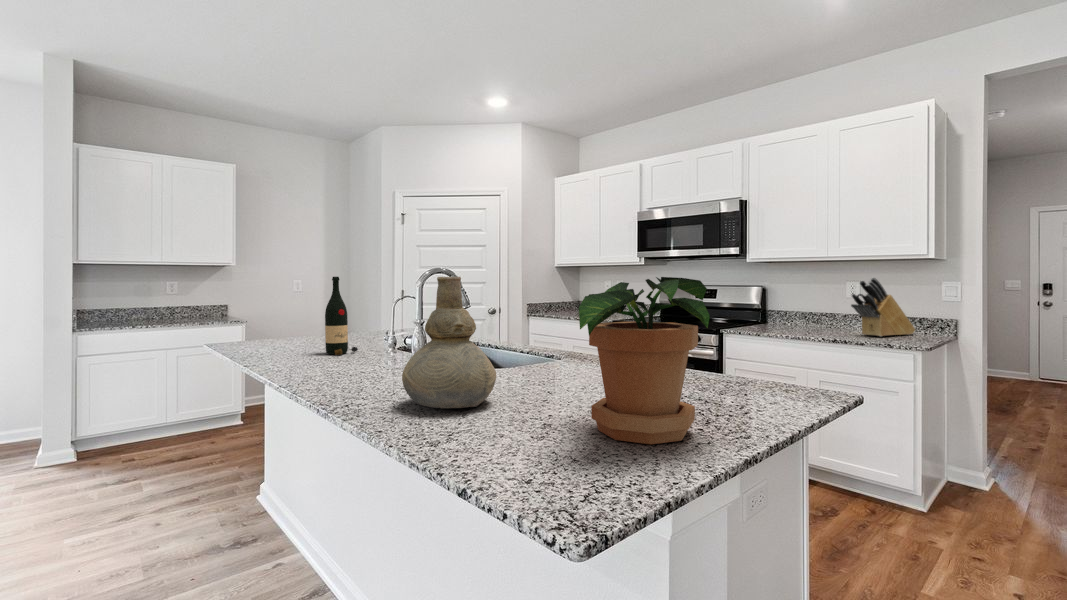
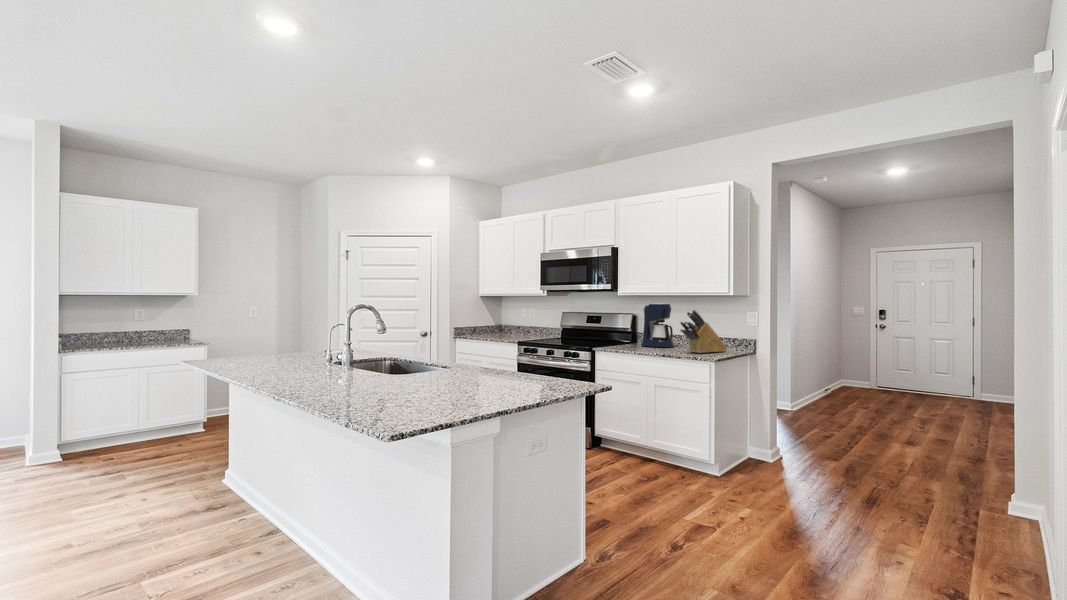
coffee maker: none [780,272,827,328] -> present [641,304,675,347]
wine bottle: present [325,277,358,355] -> none [282,312,306,368]
vase: present [402,277,496,408] -> none [331,319,387,394]
potted plant: present [579,277,710,444] -> none [417,322,492,407]

